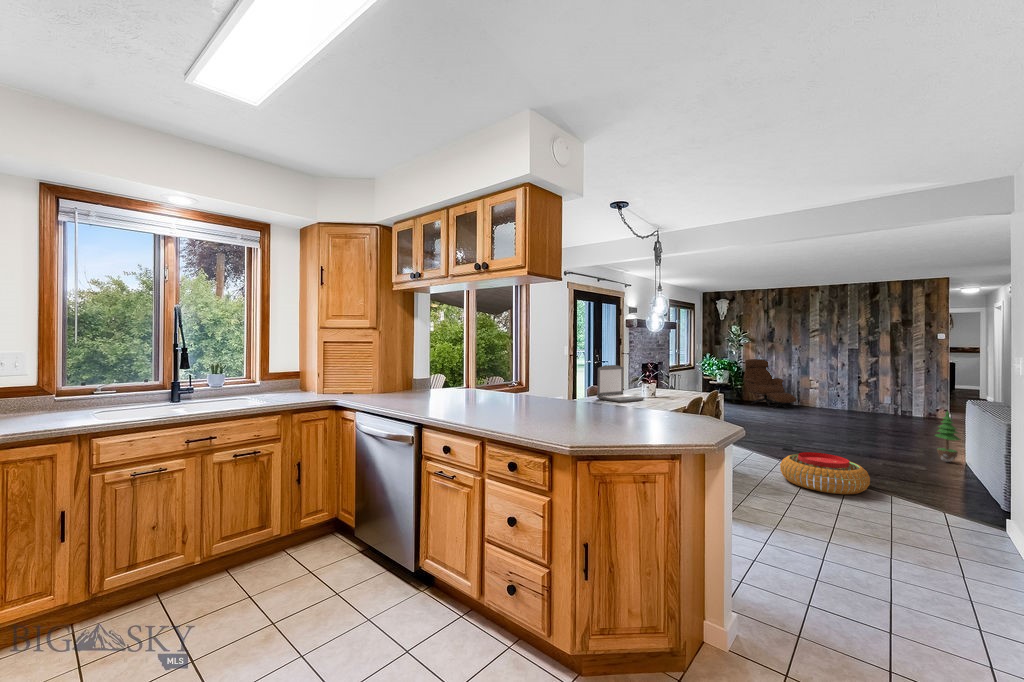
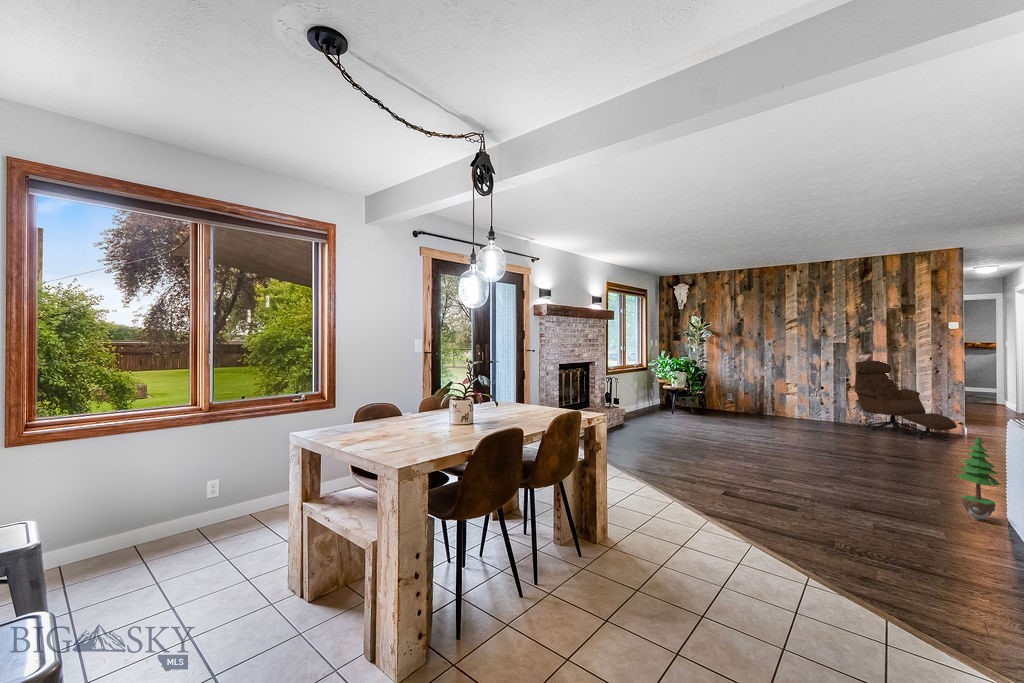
lounge chair: present [744,359,796,409] -> present [855,361,957,441]
laptop: present [597,365,644,402] -> none [357,369,440,440]
pouf: present [780,452,870,494] -> none [697,519,852,615]

